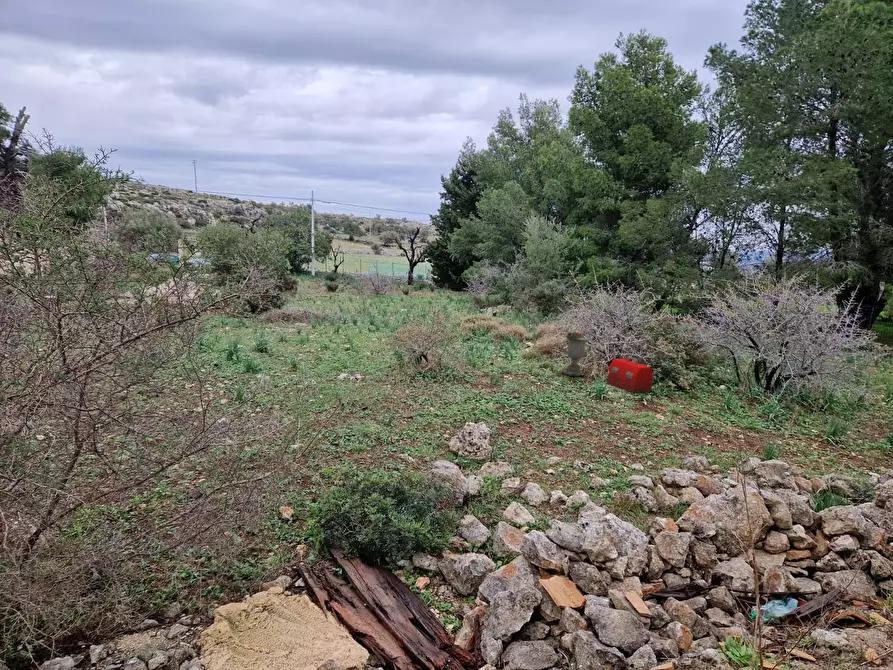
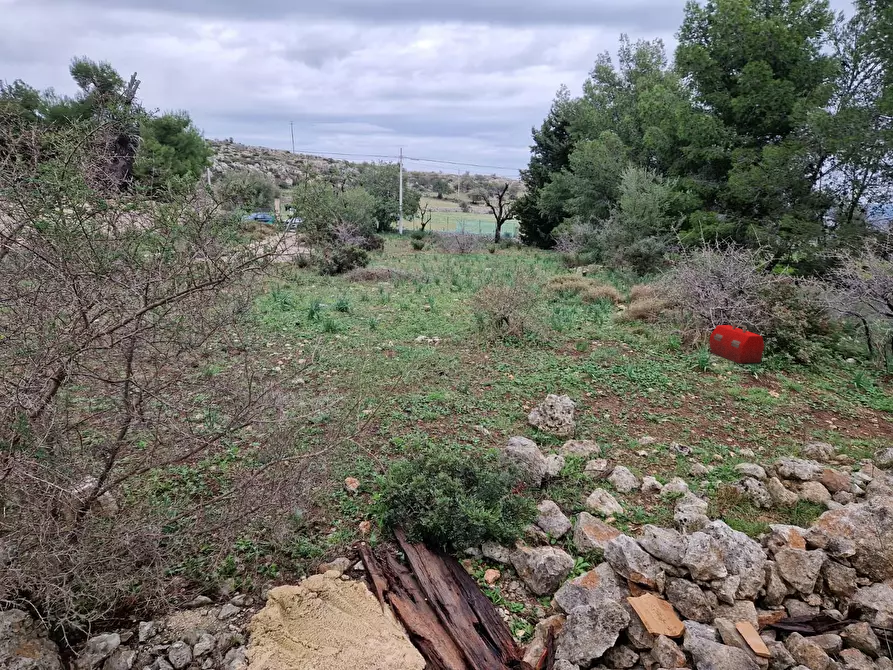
planter: present [561,331,589,376] -> none [656,293,690,343]

